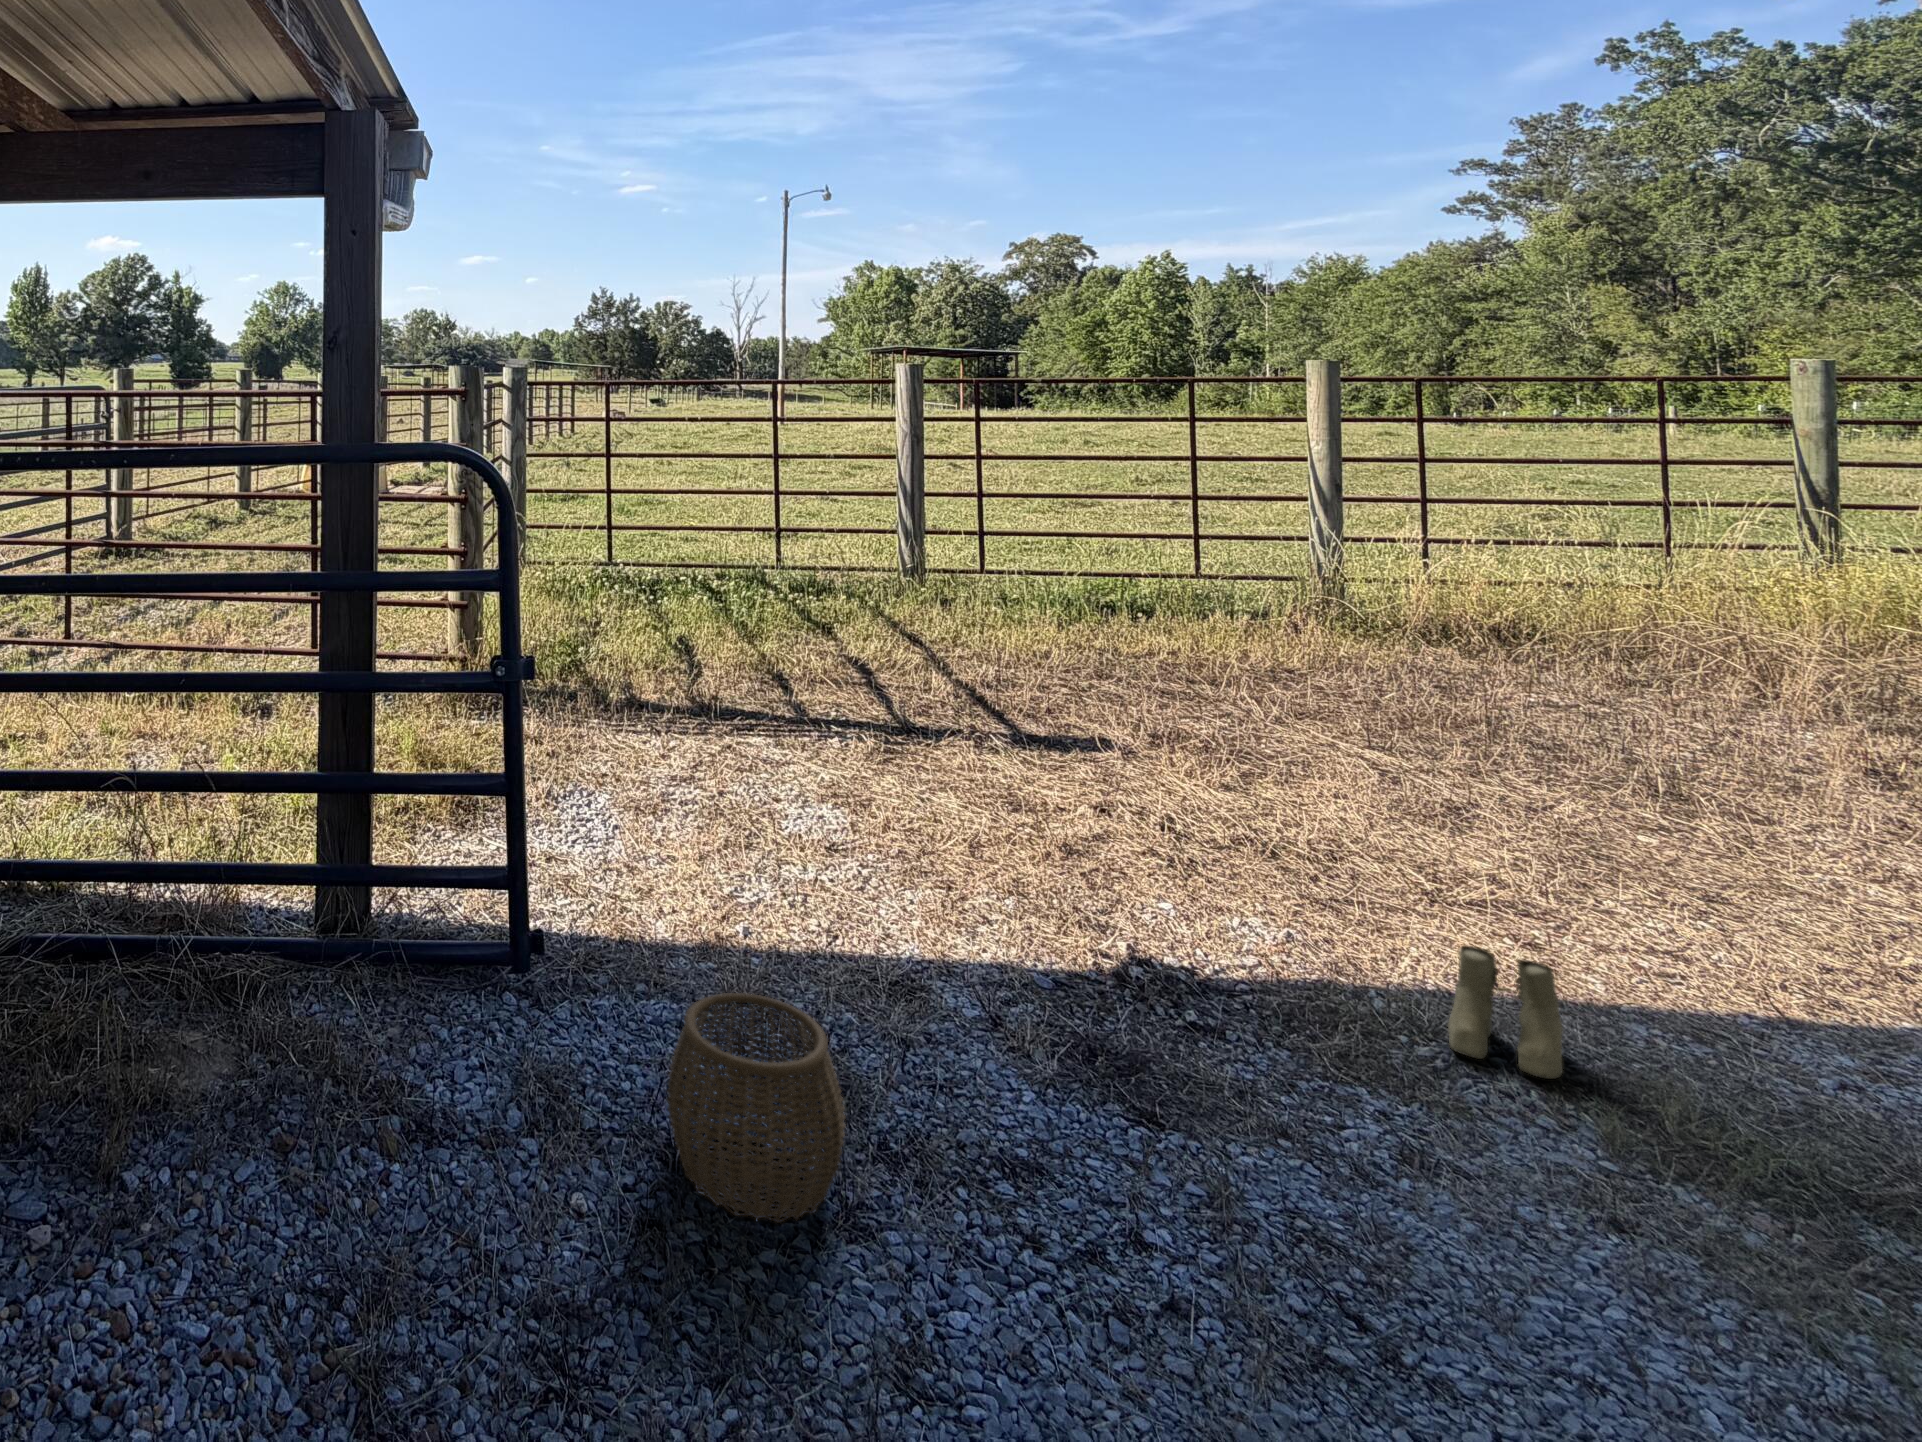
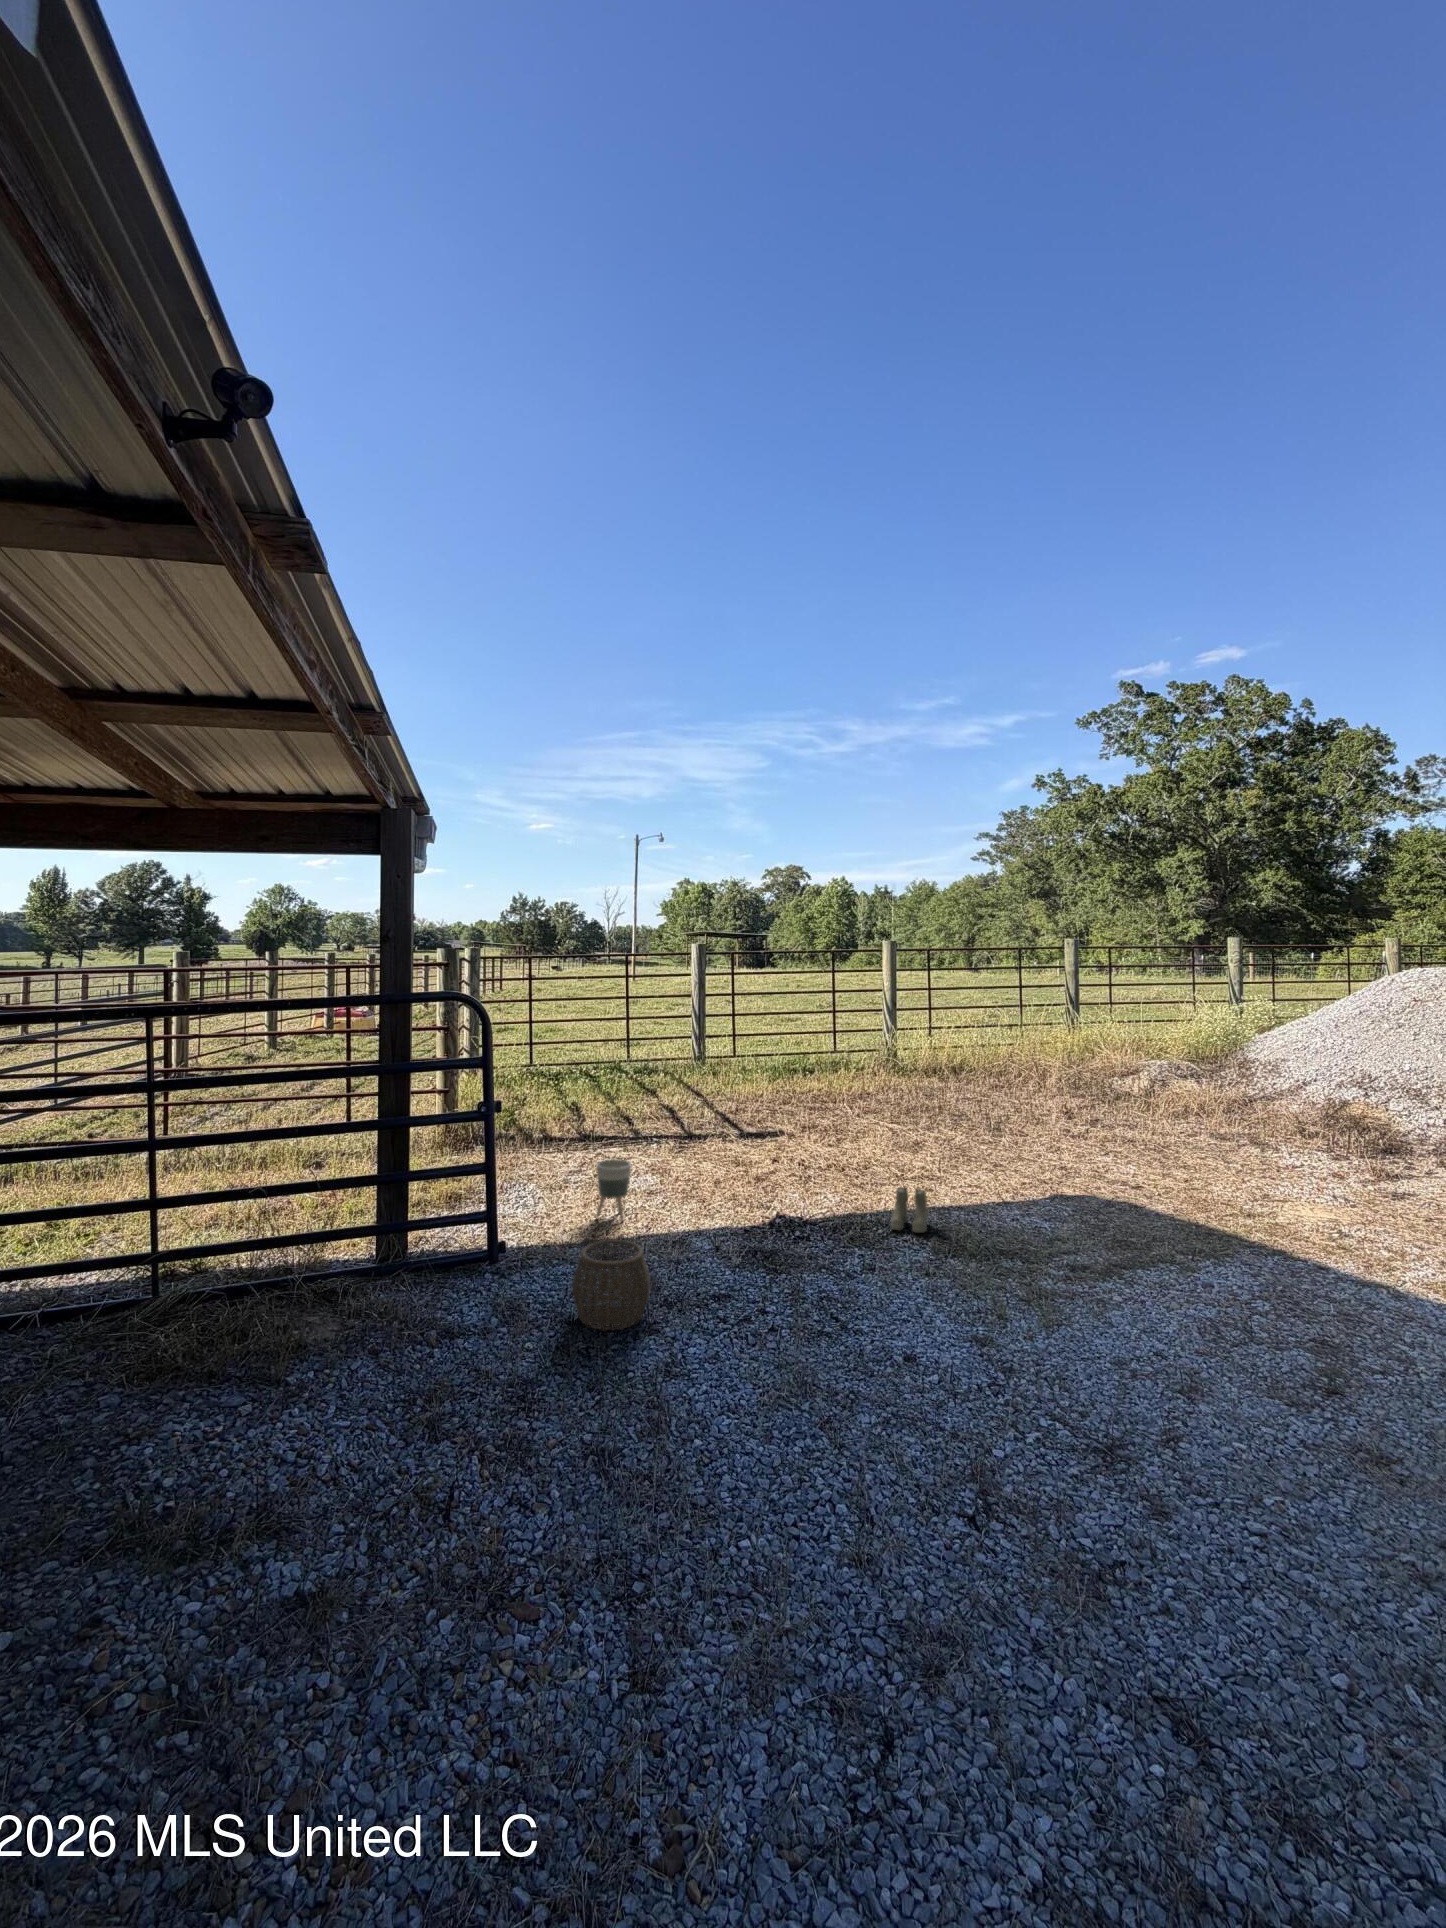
planter: none [720,781,793,915] -> present [596,1159,631,1222]

